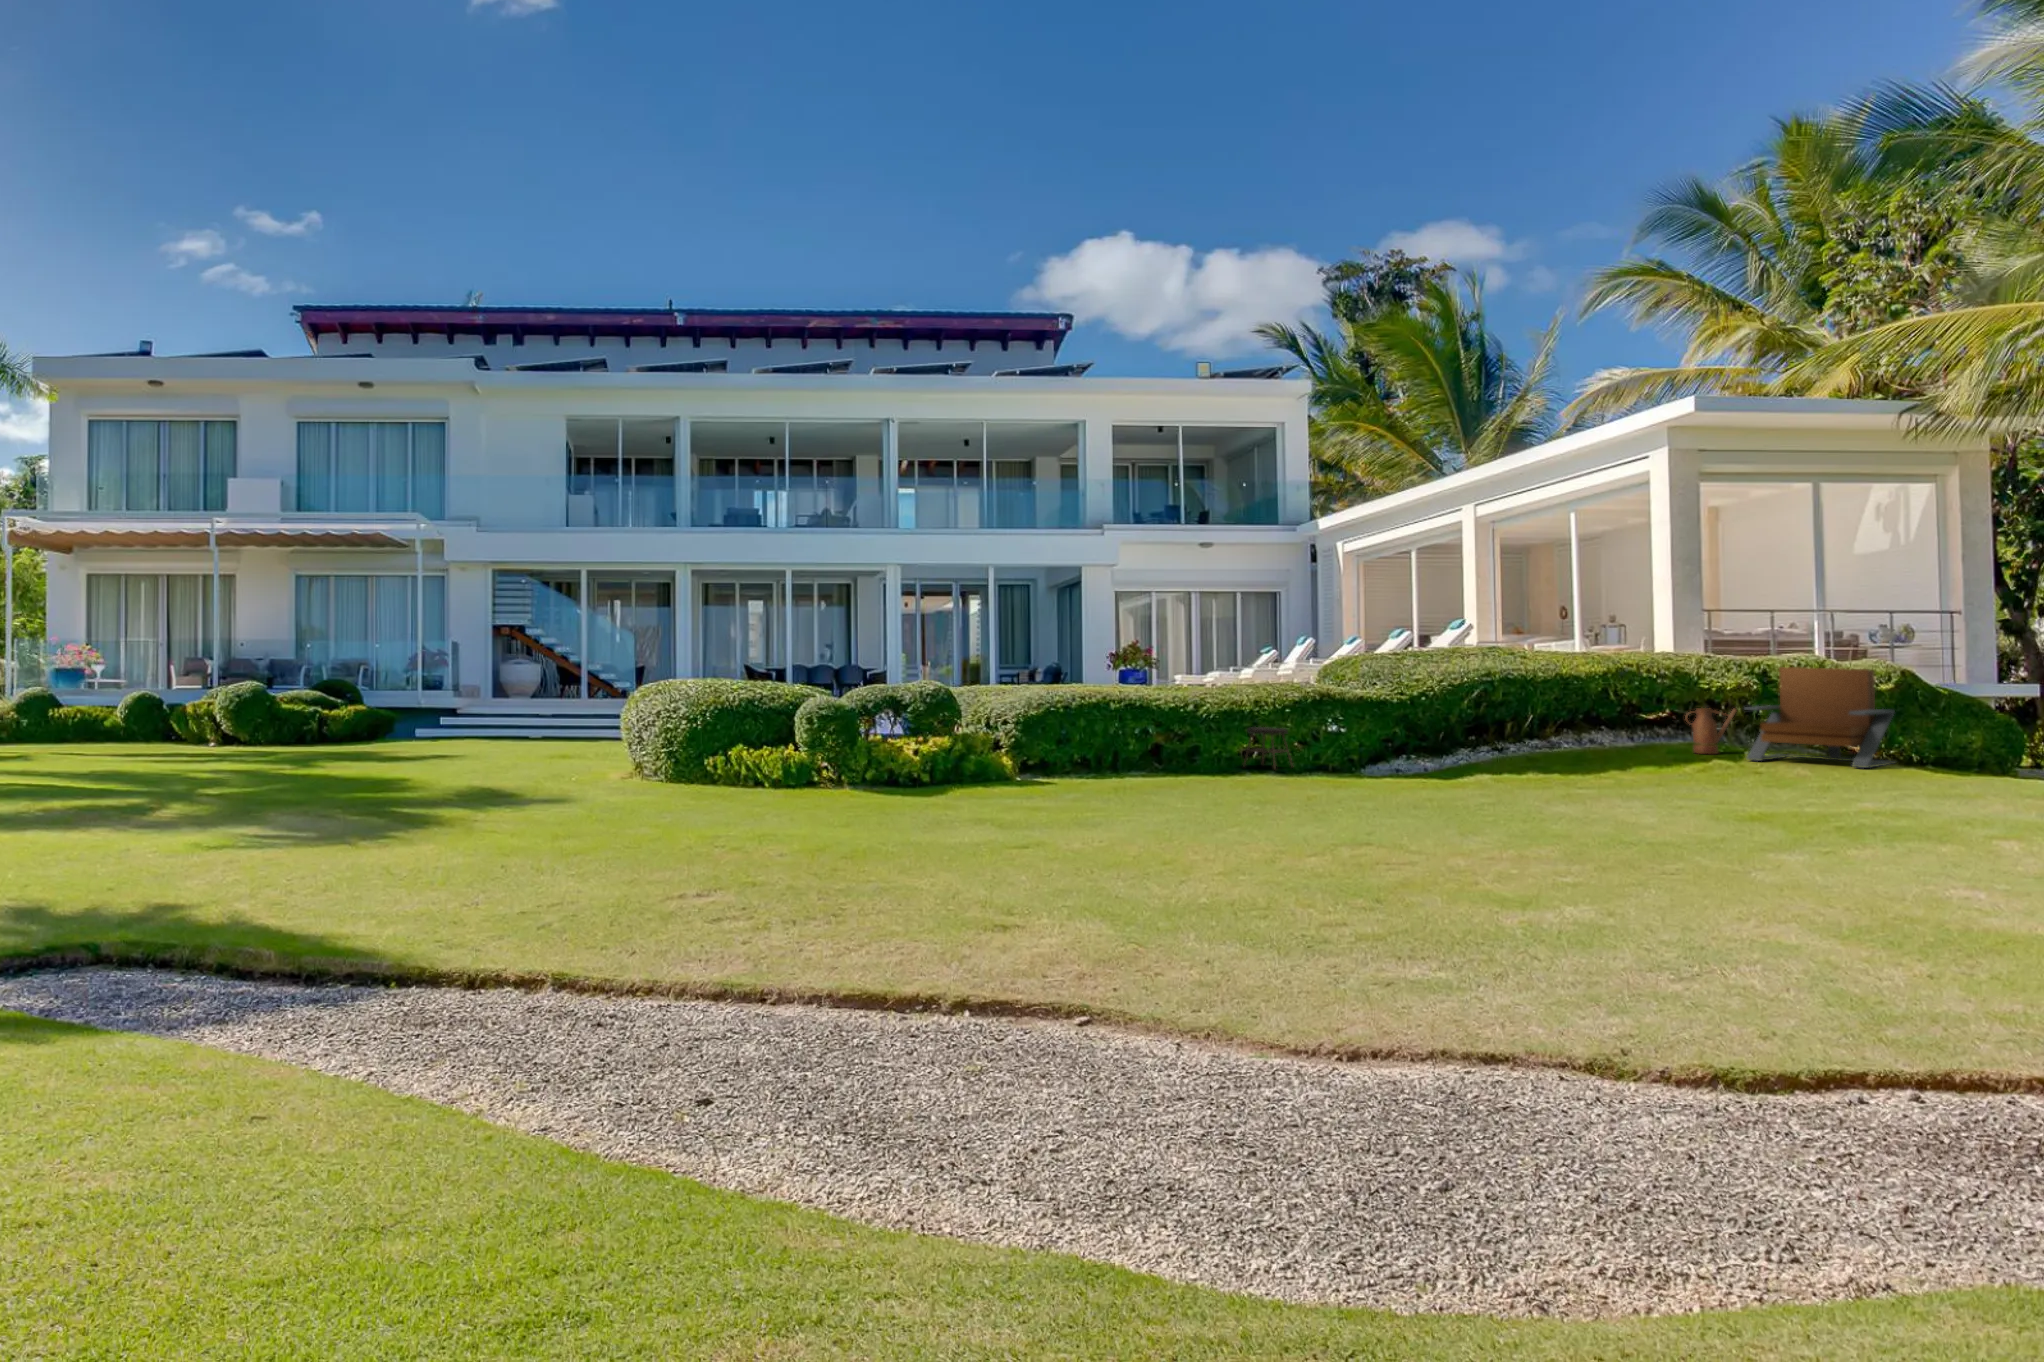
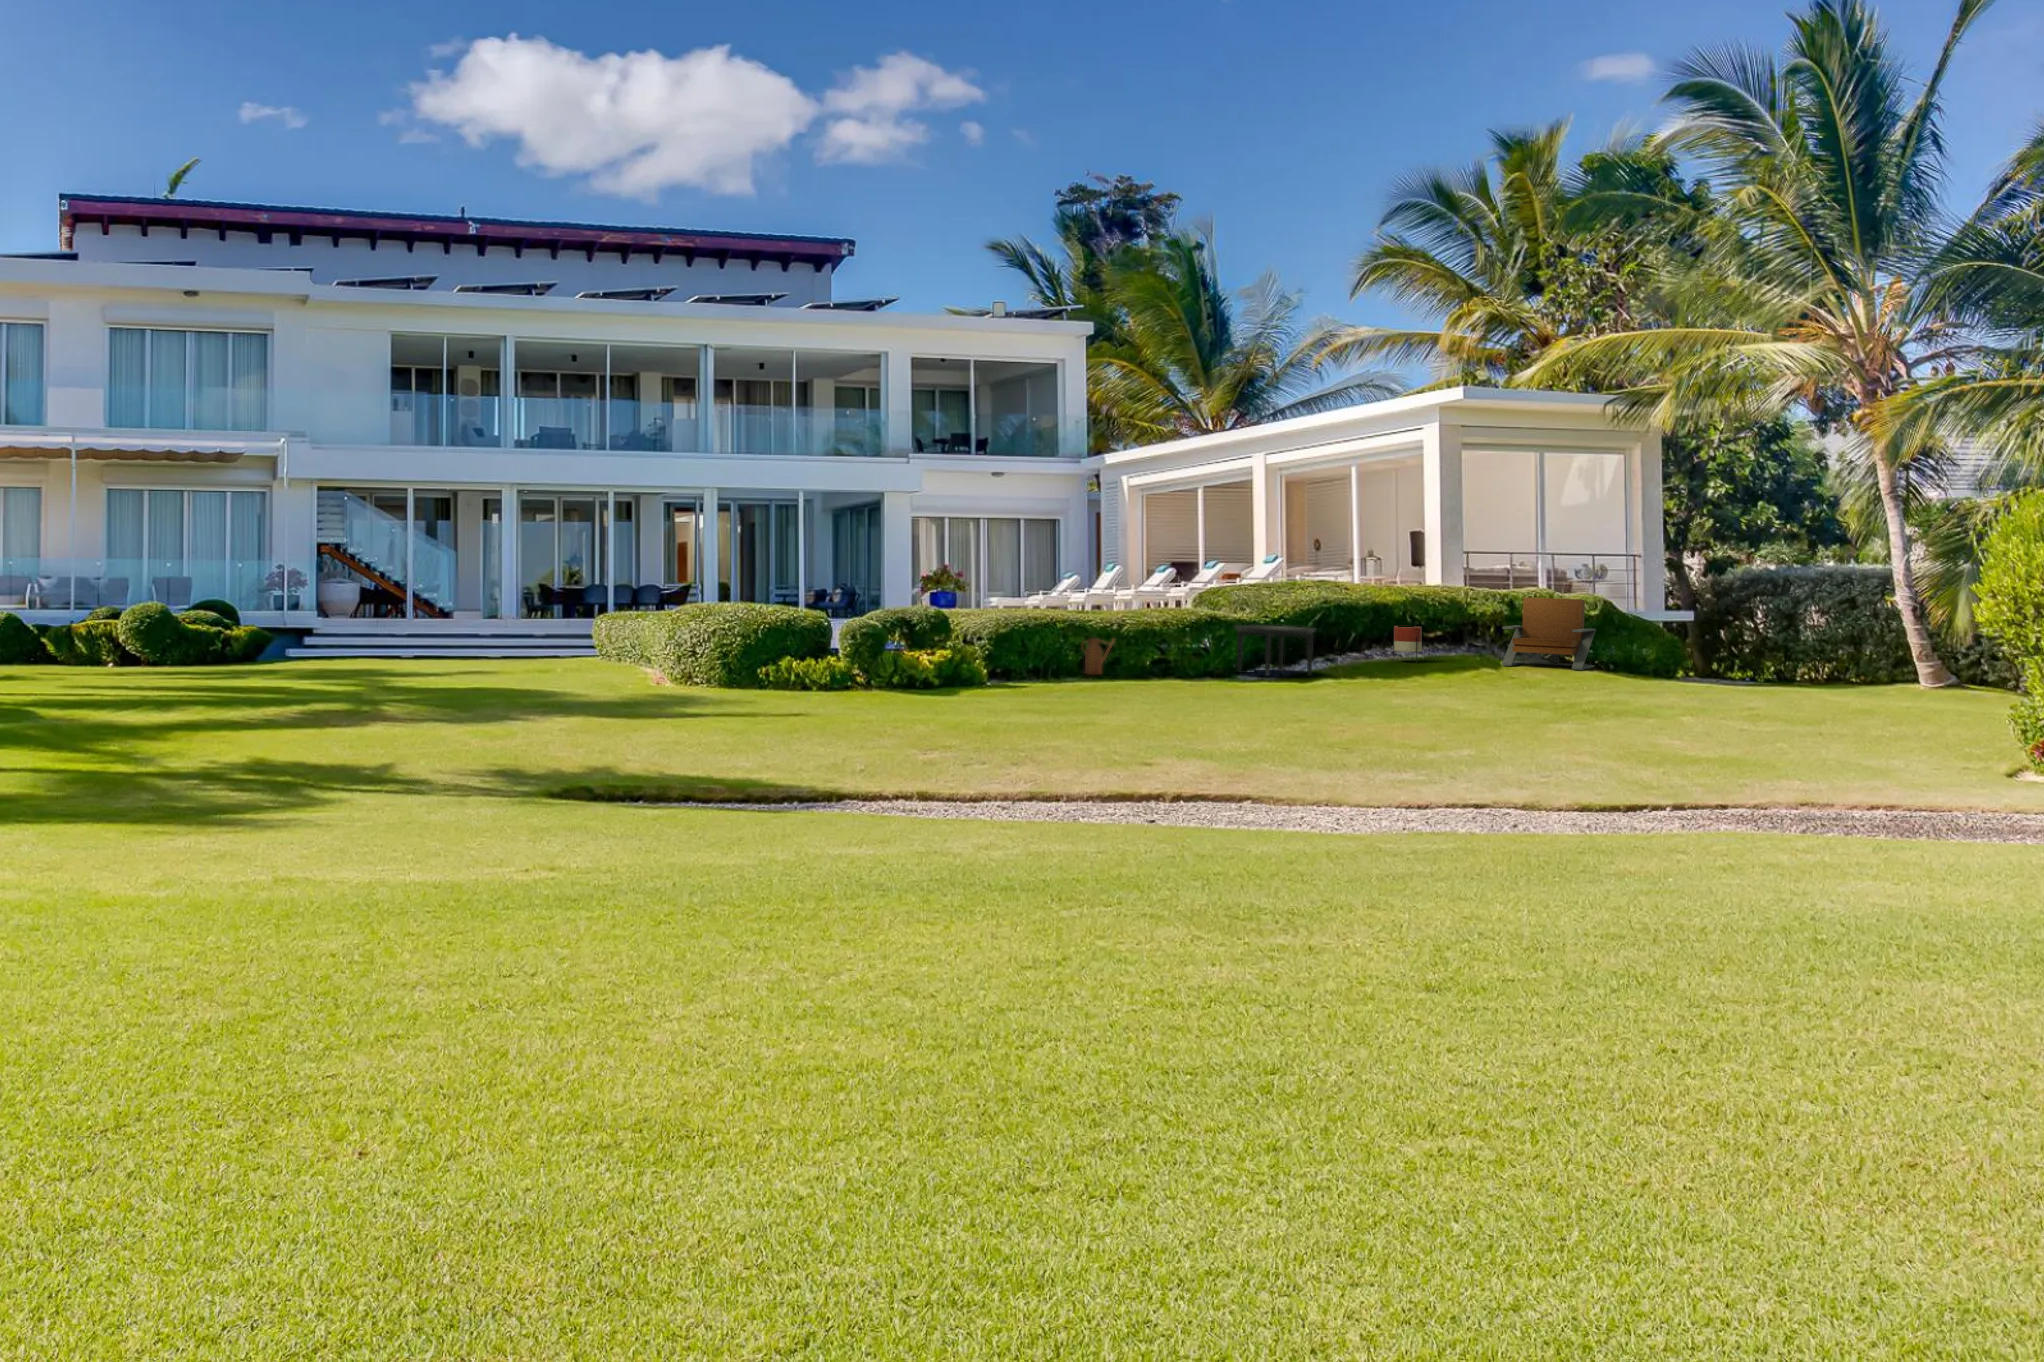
round table: none [1342,705,1454,772] -> present [1236,625,1315,676]
planter: none [1588,706,1630,755] -> present [1393,626,1422,663]
watering can: present [1685,708,1736,754] -> present [1083,638,1114,675]
stool: present [1244,727,1292,768] -> none [1161,643,1198,675]

